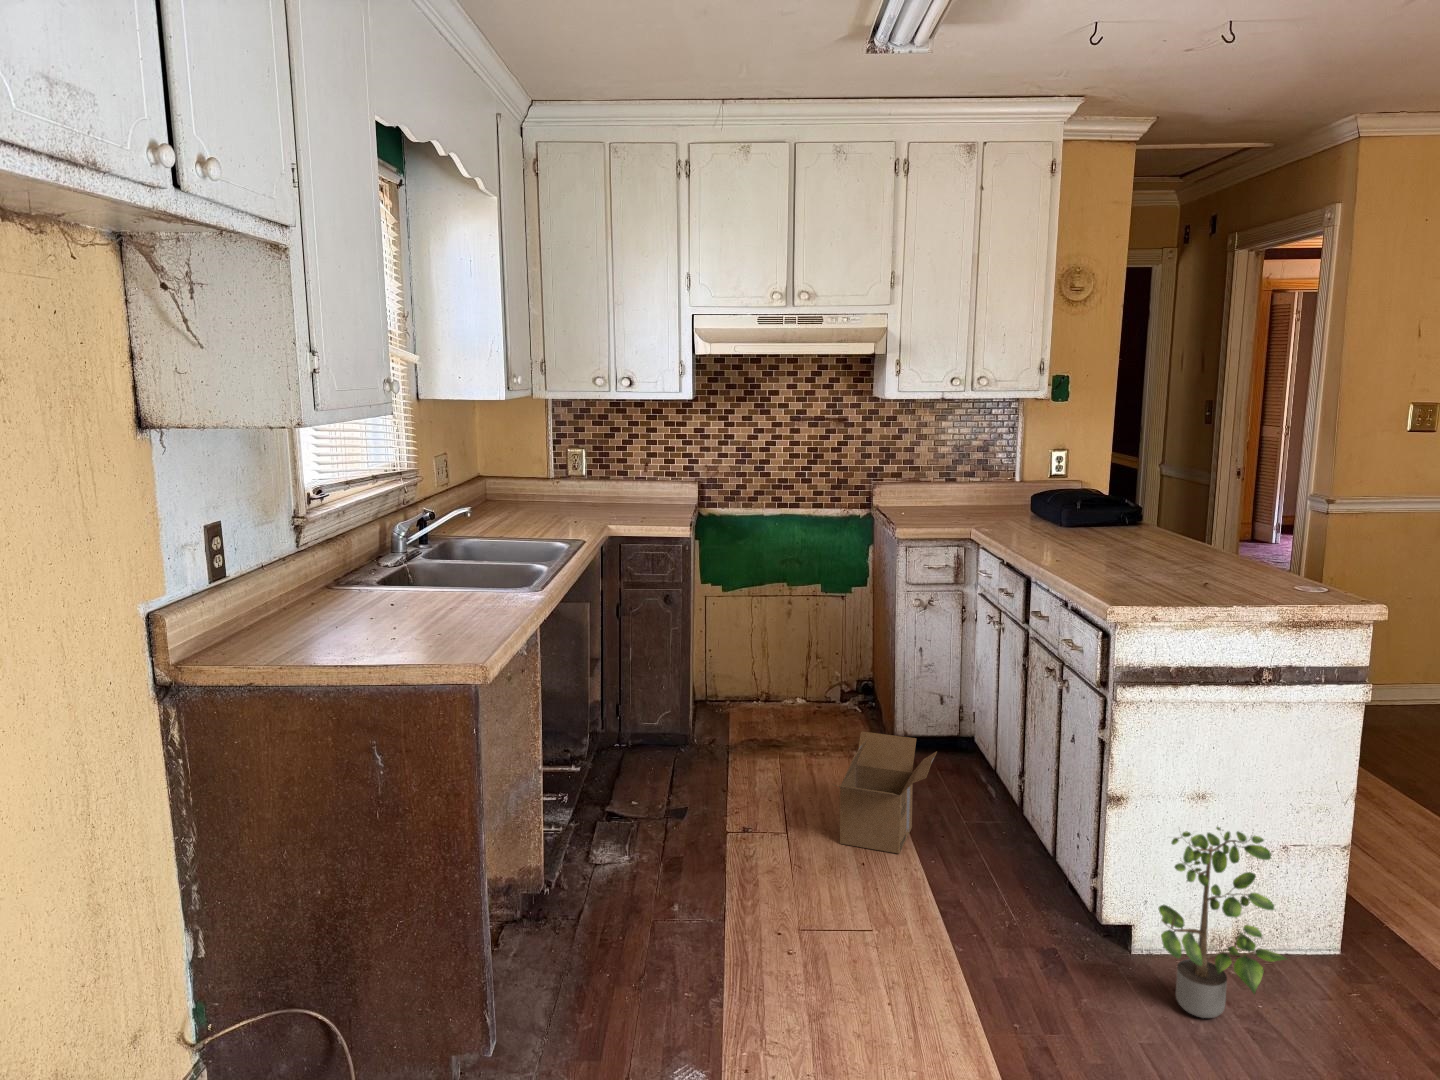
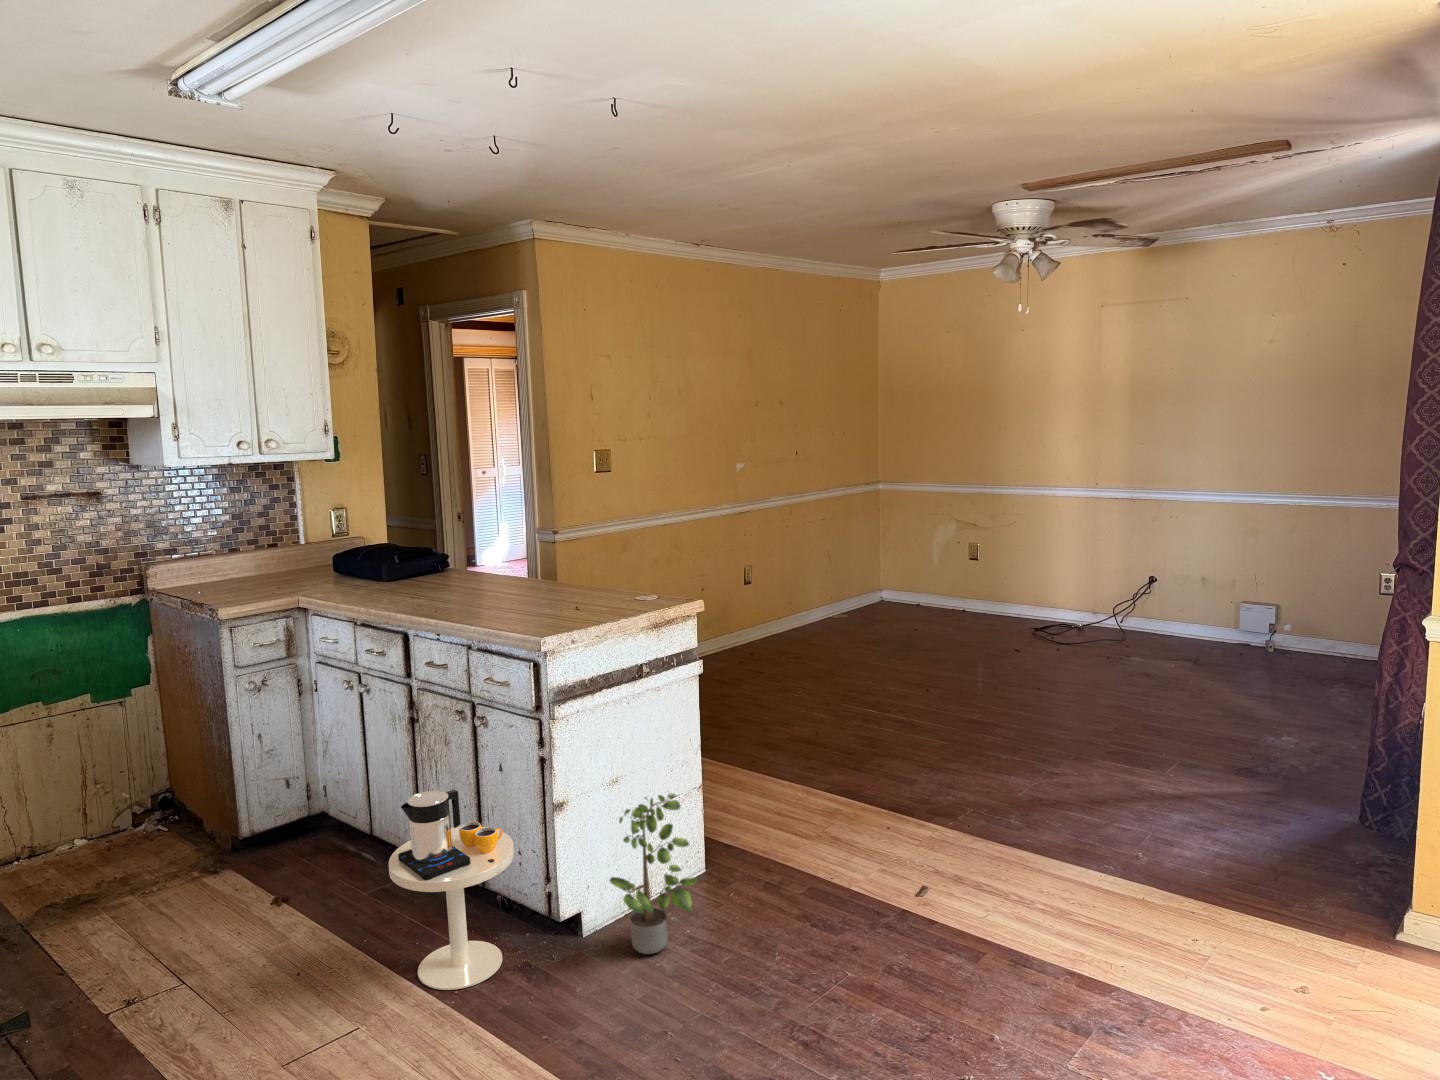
cardboard box: present [832,732,937,854] -> none [244,825,350,969]
side table: none [931,734,1062,946] -> present [389,790,514,990]

